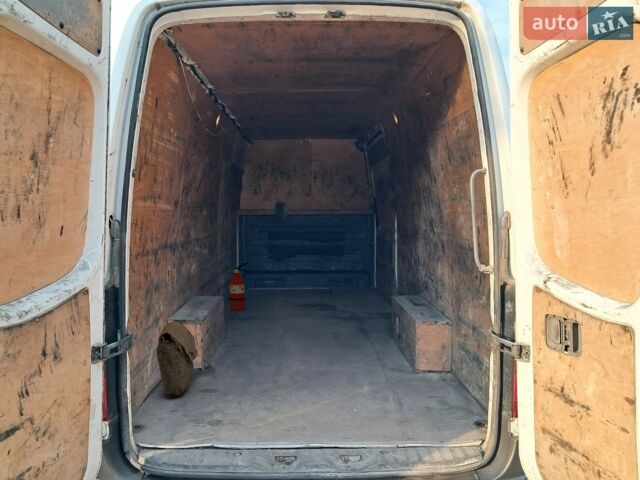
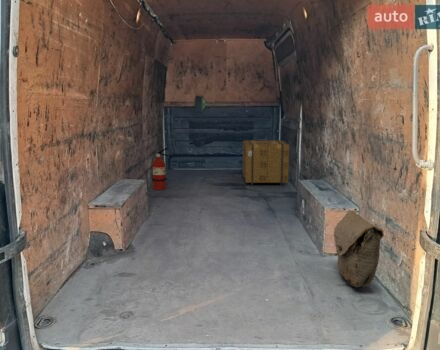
cardboard box: none [331,254,384,305] -> present [243,140,289,185]
bag: present [156,321,198,395] -> present [334,210,384,287]

